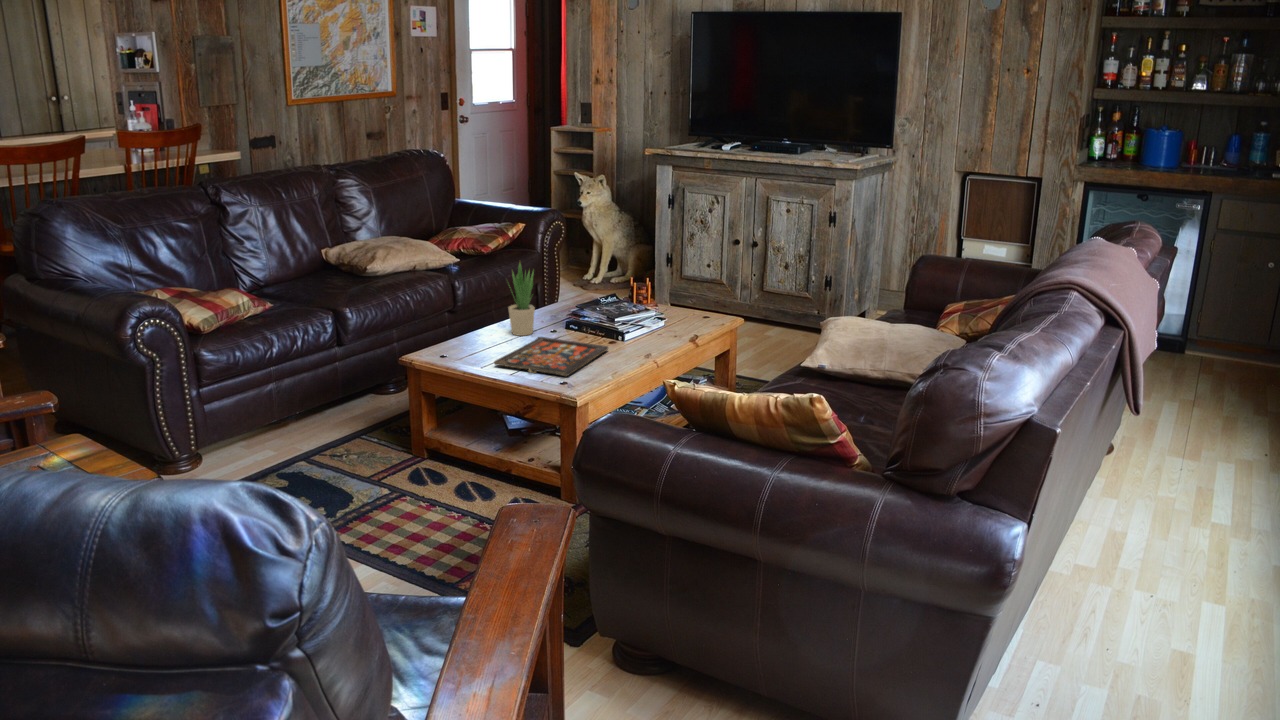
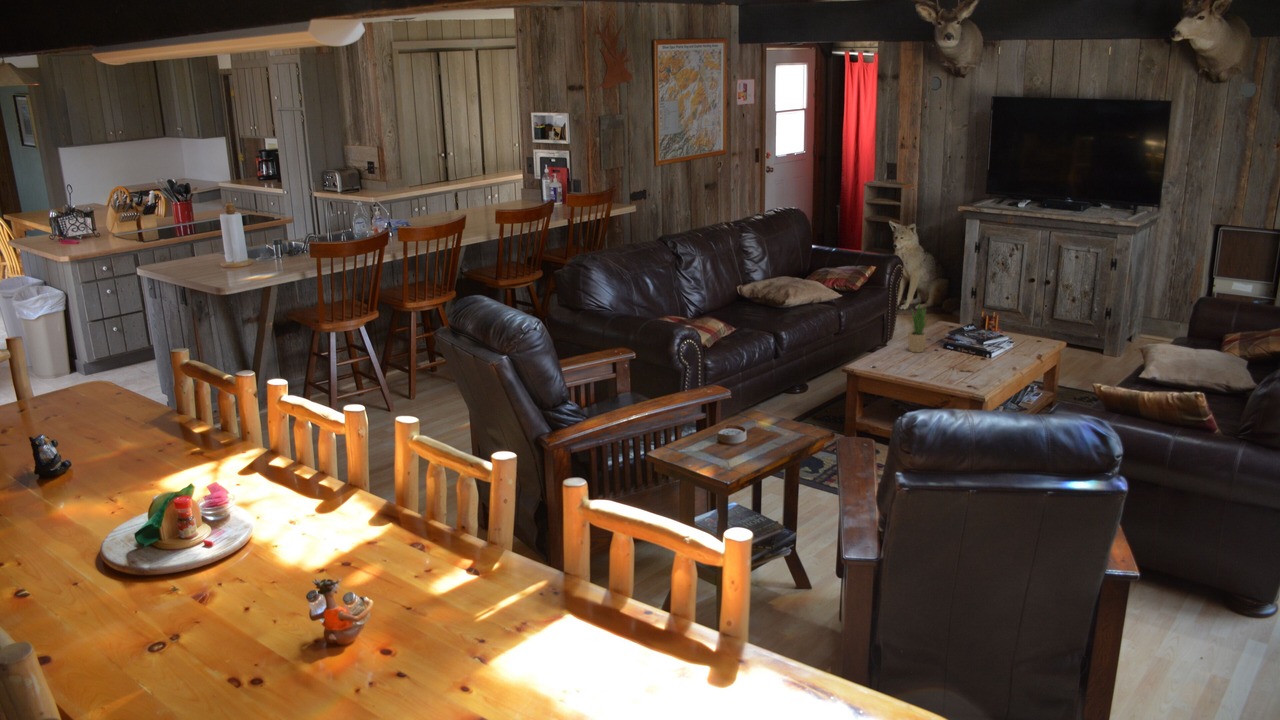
board game: present [494,337,608,376] -> none [916,354,986,381]

